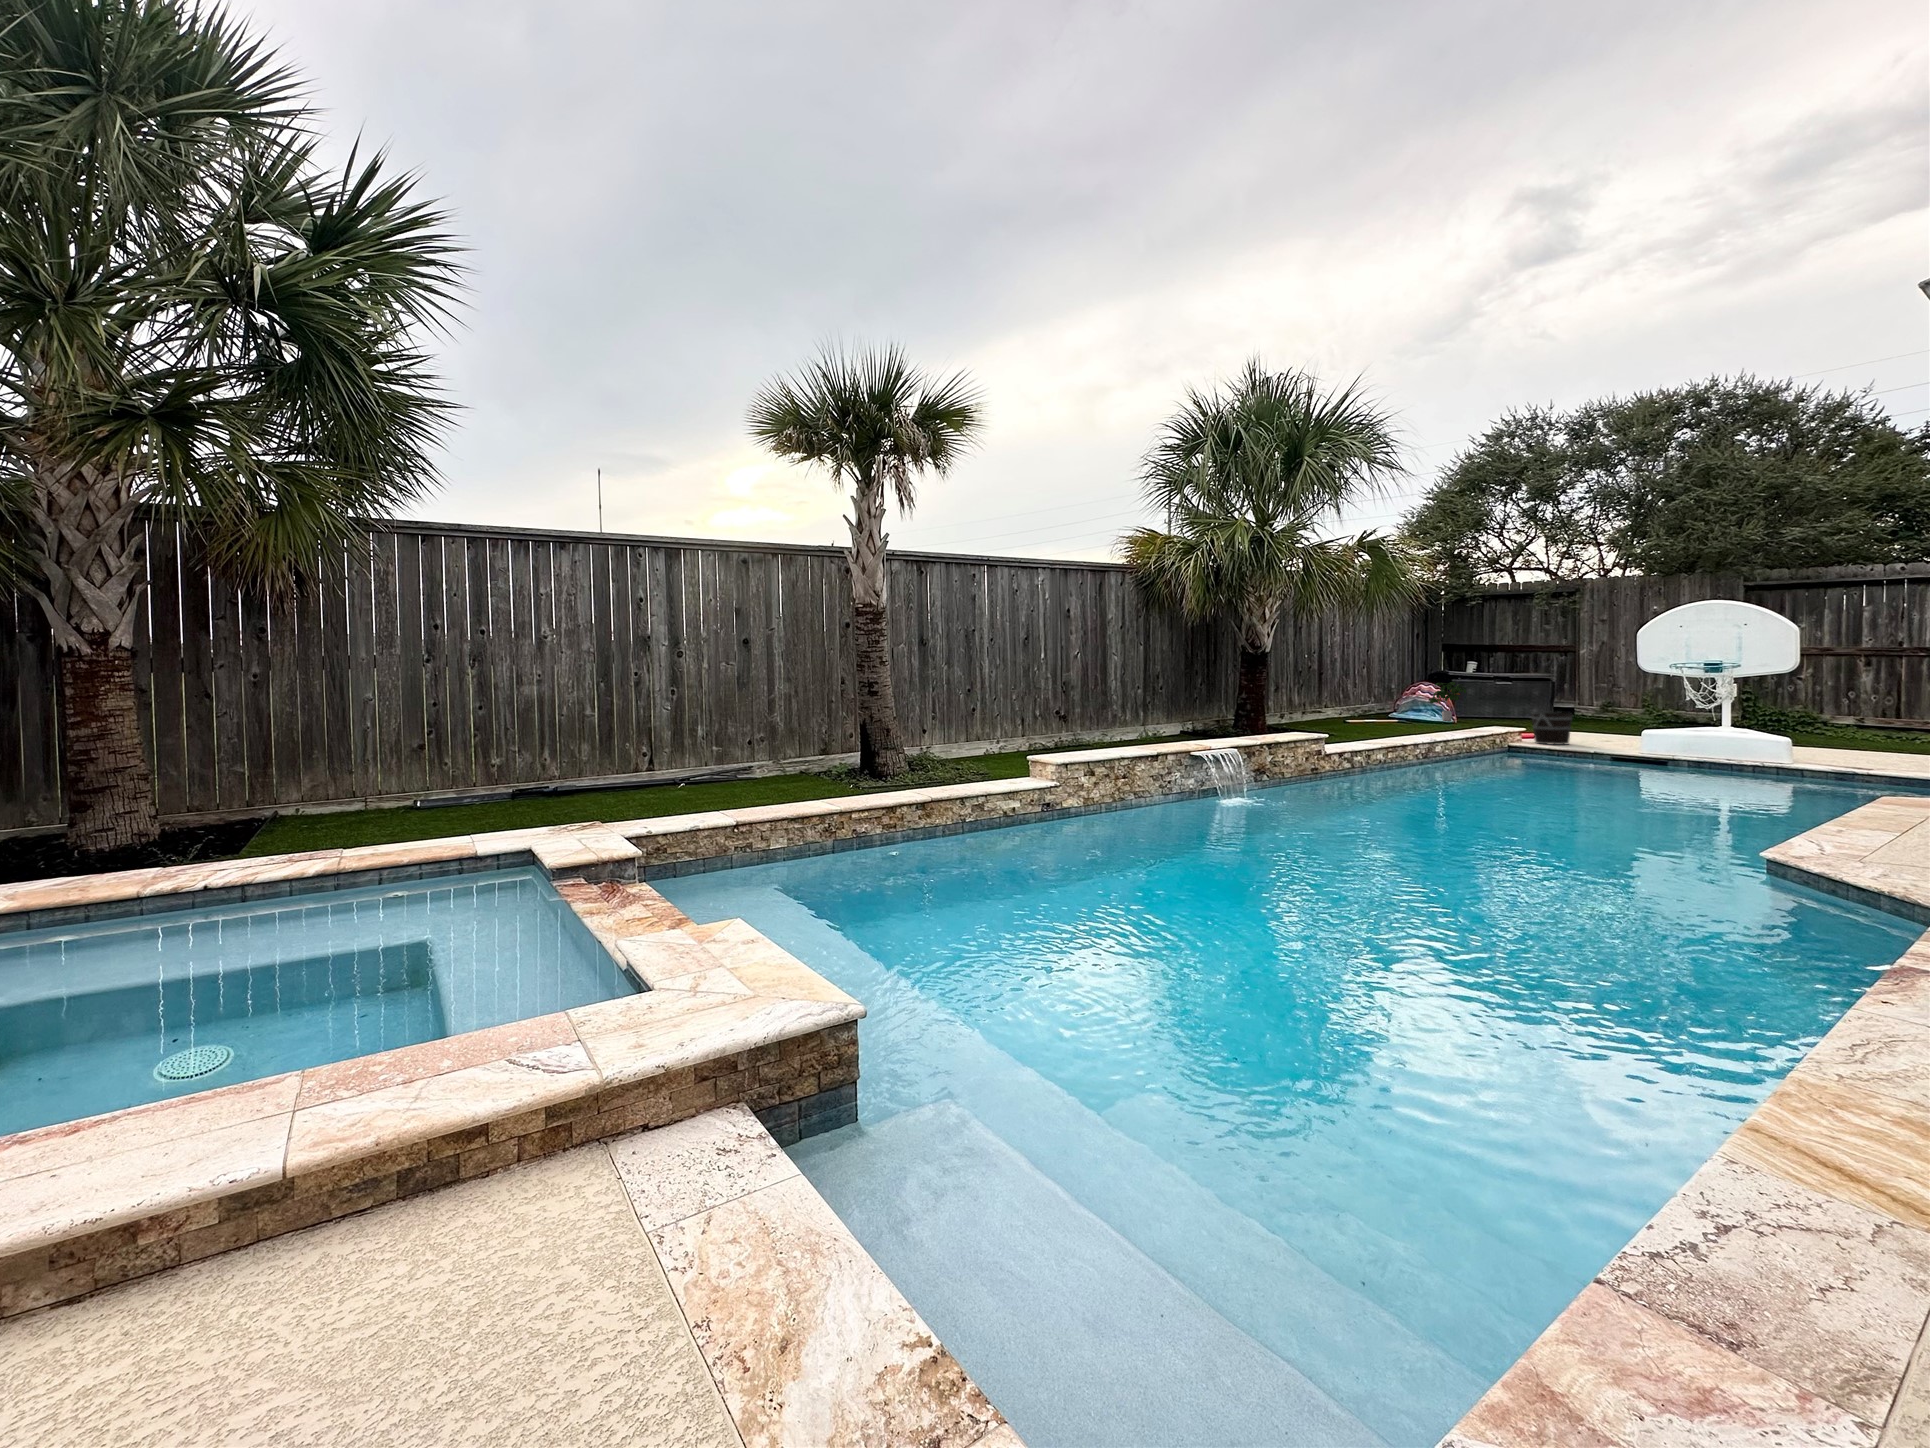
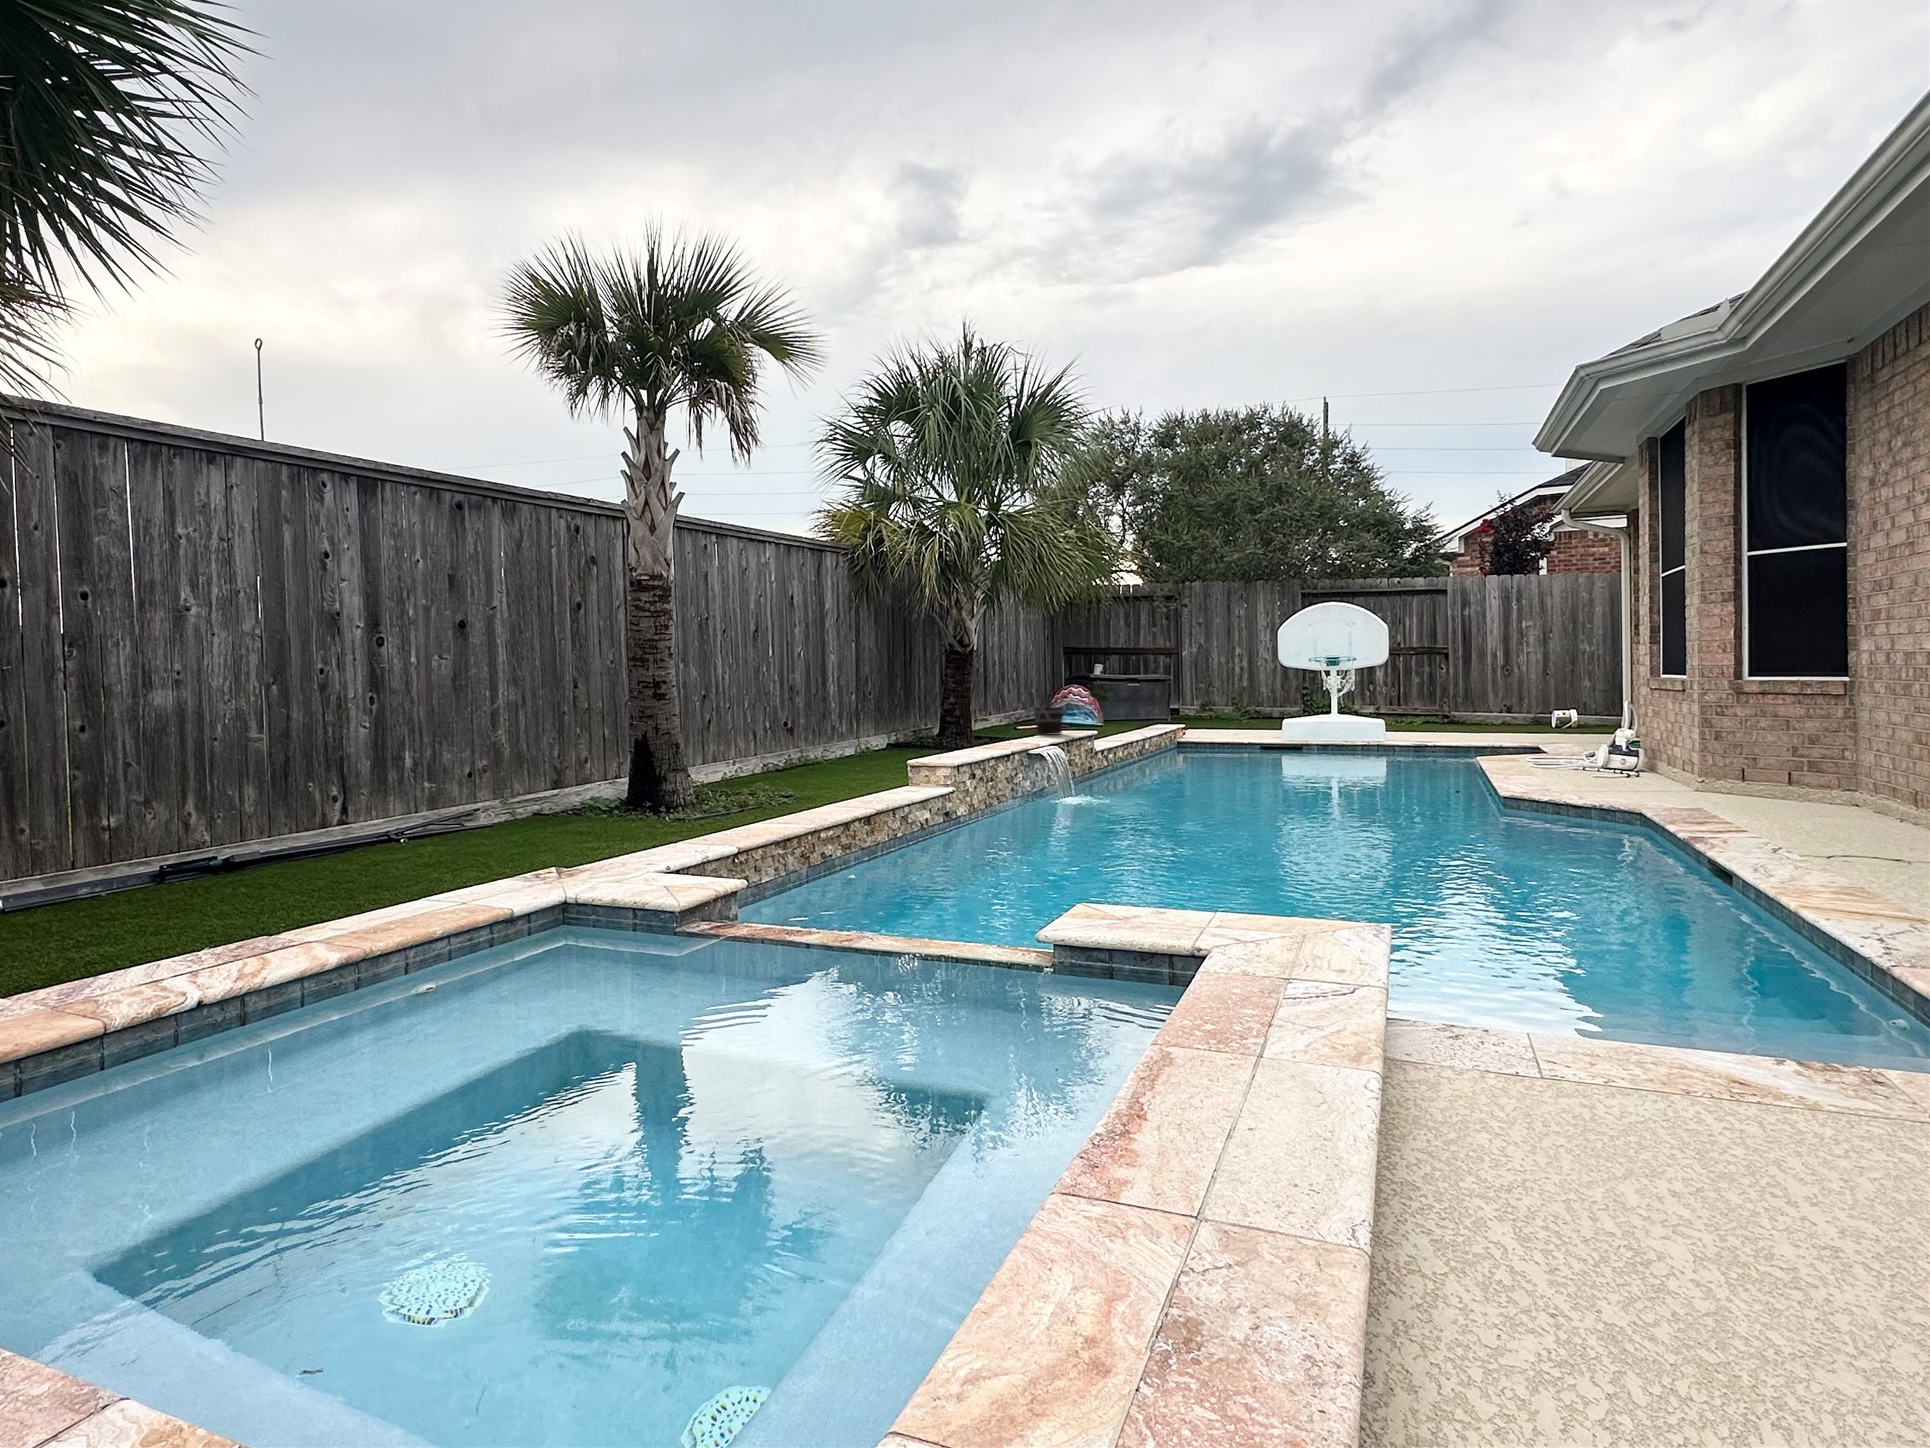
bucket: present [1531,712,1572,745] -> present [1034,707,1063,735]

